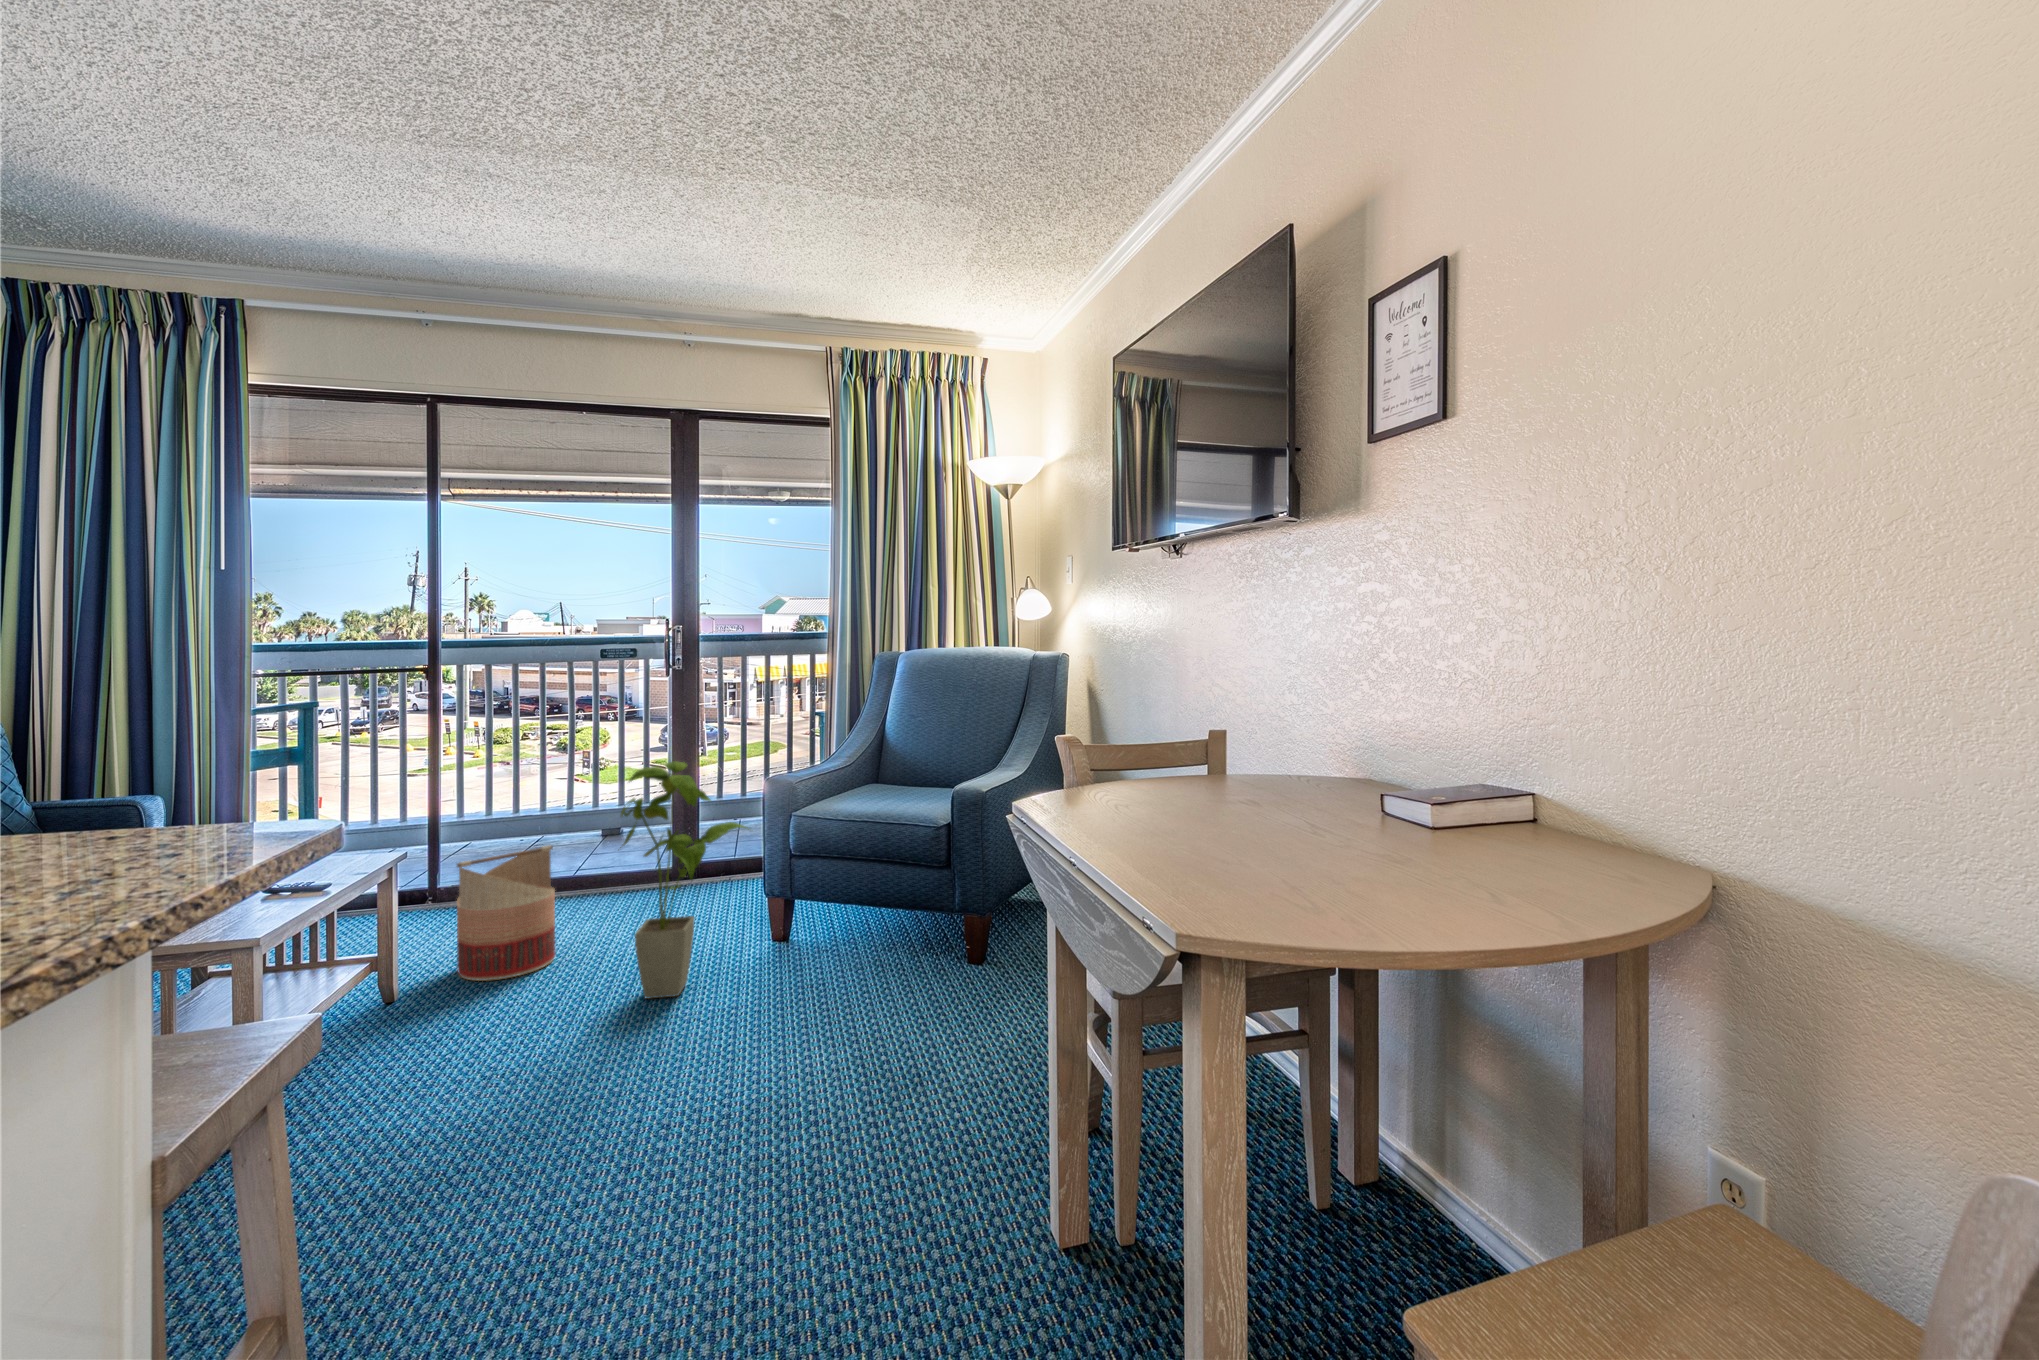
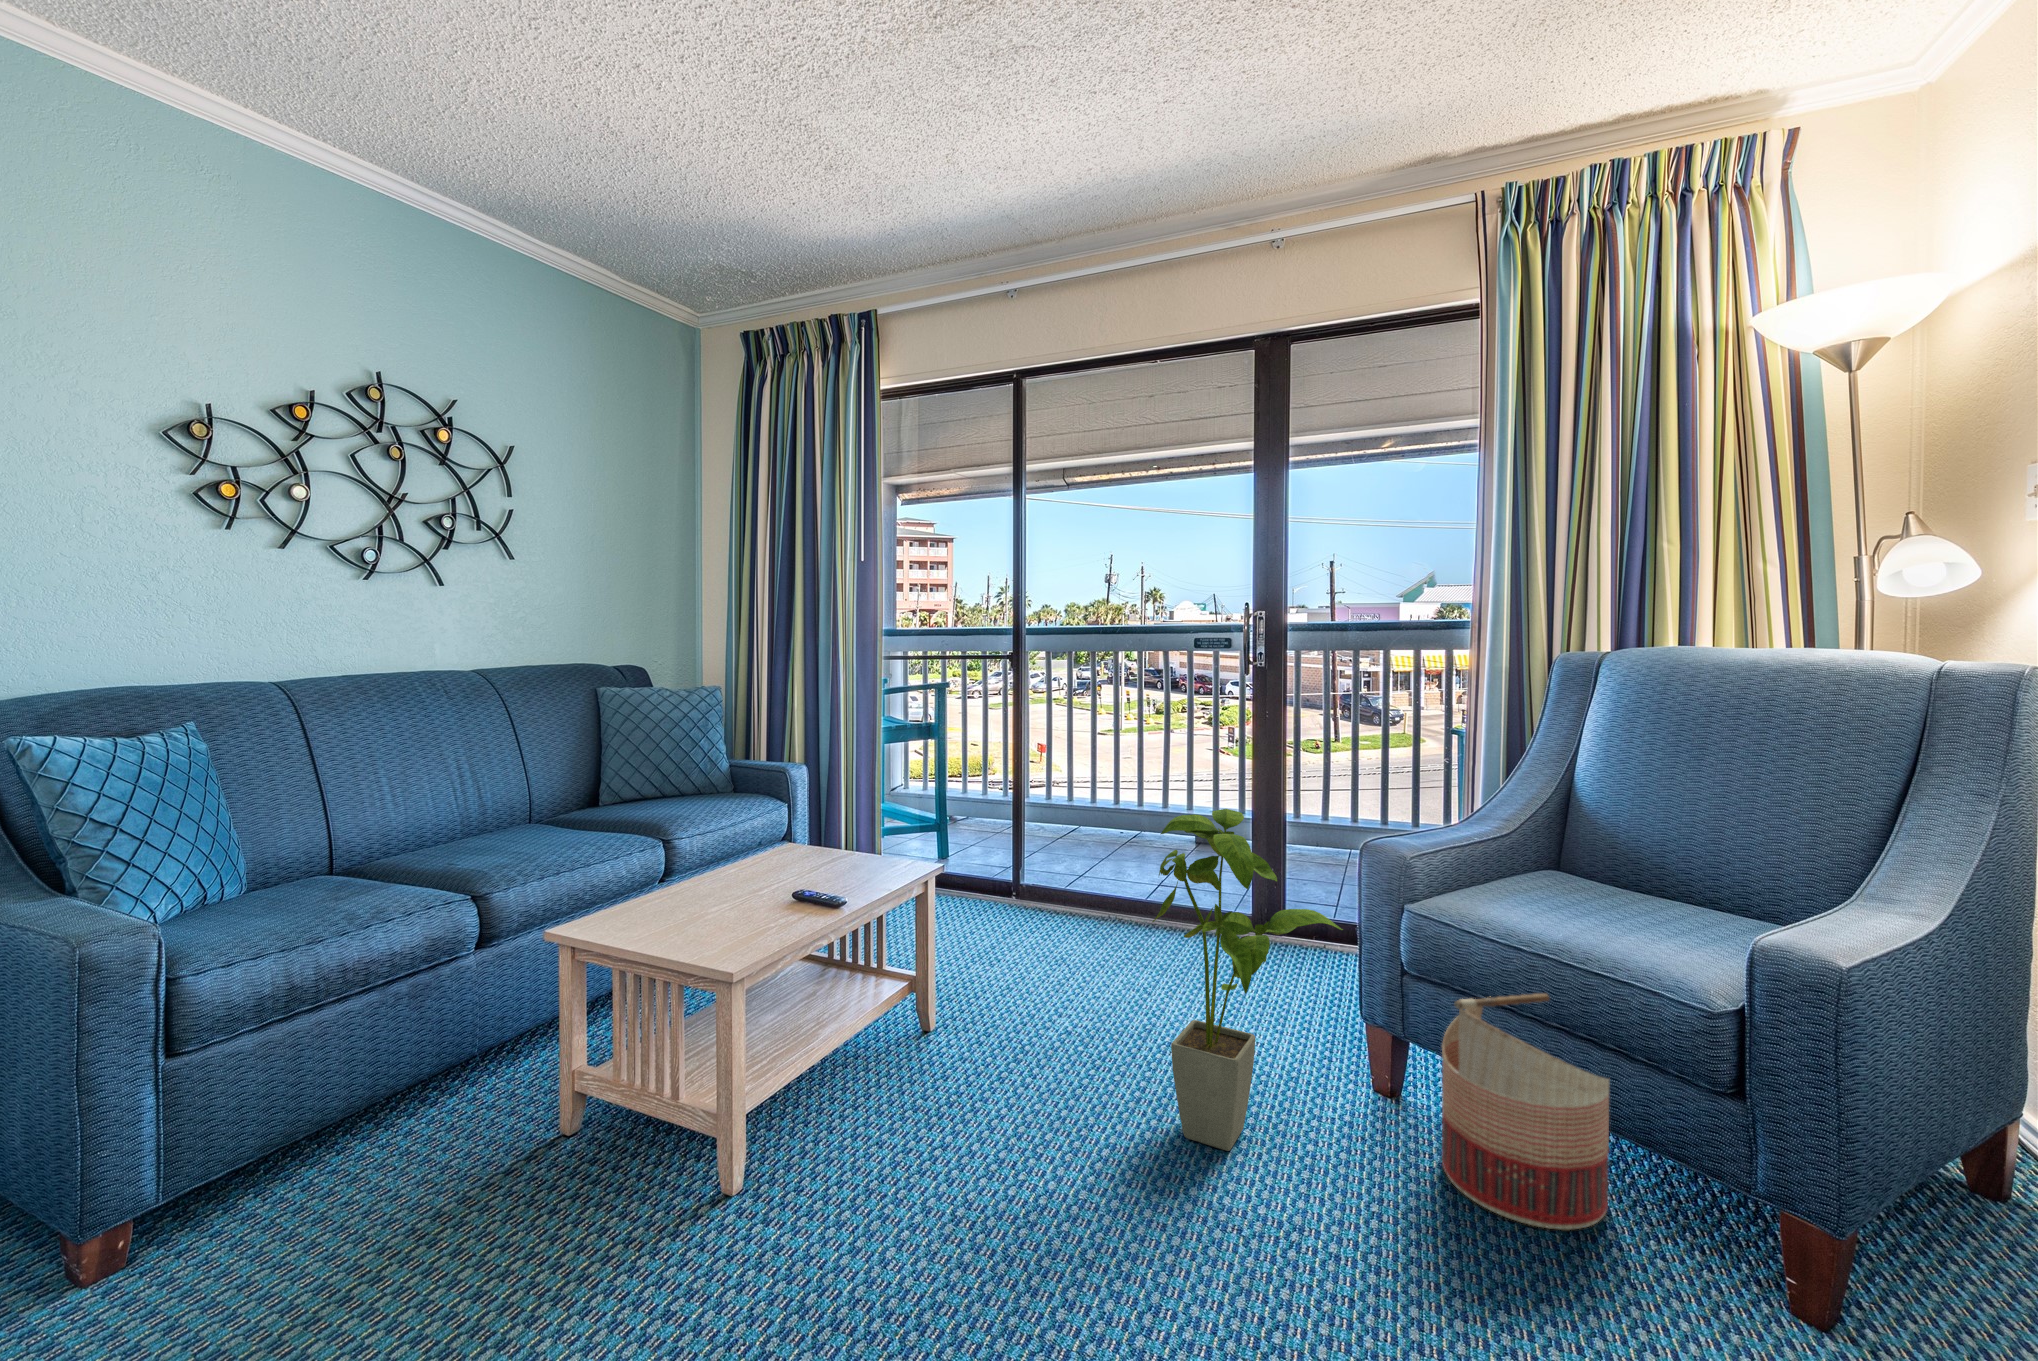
basket: present [457,846,555,981] -> present [1442,994,1609,1230]

